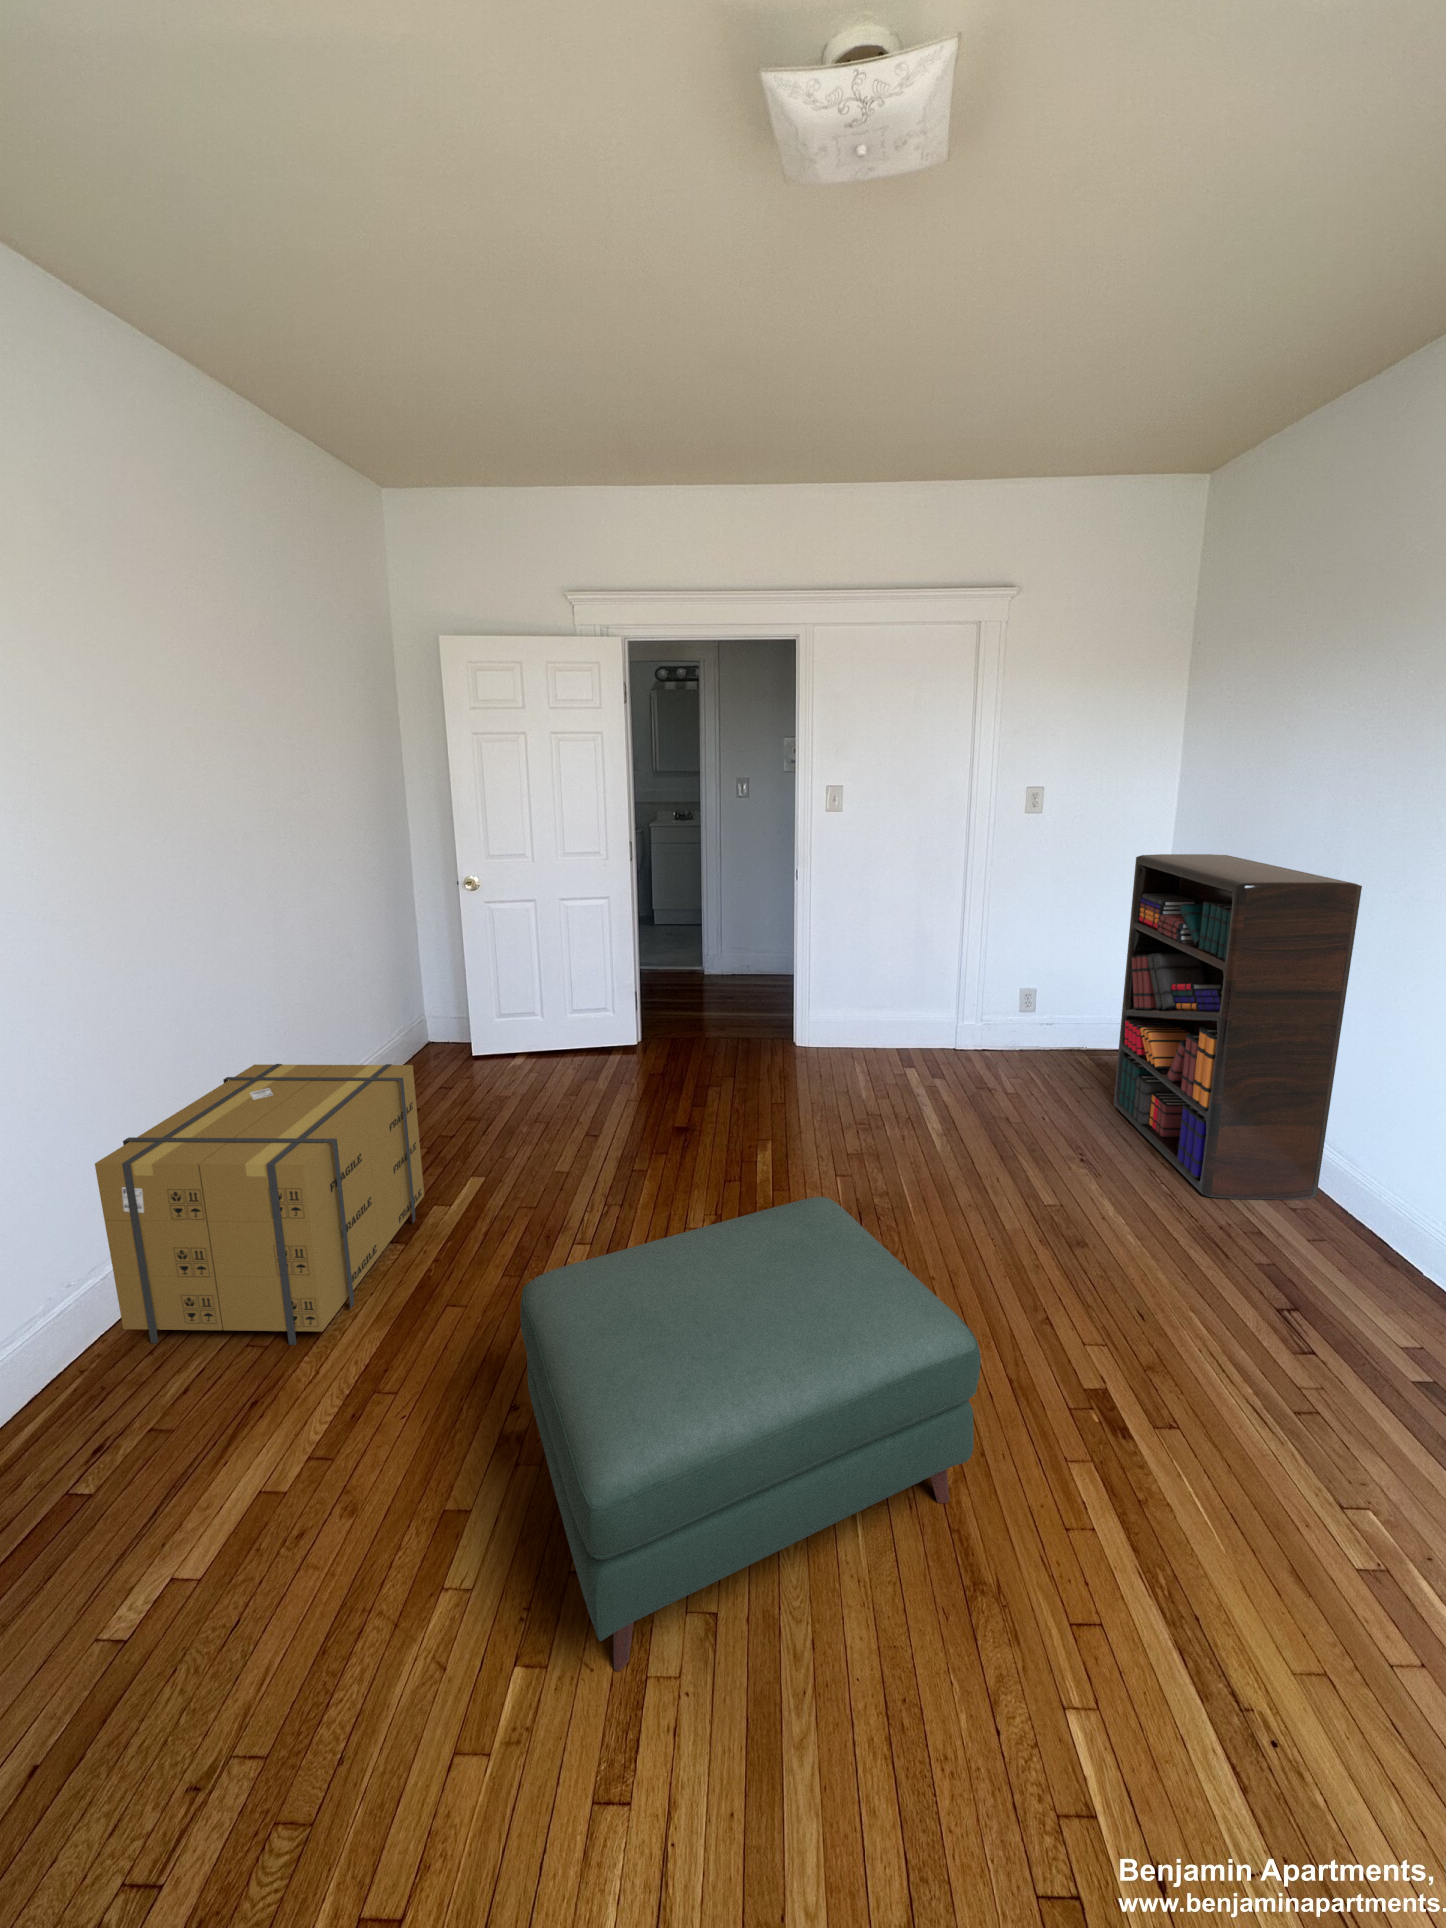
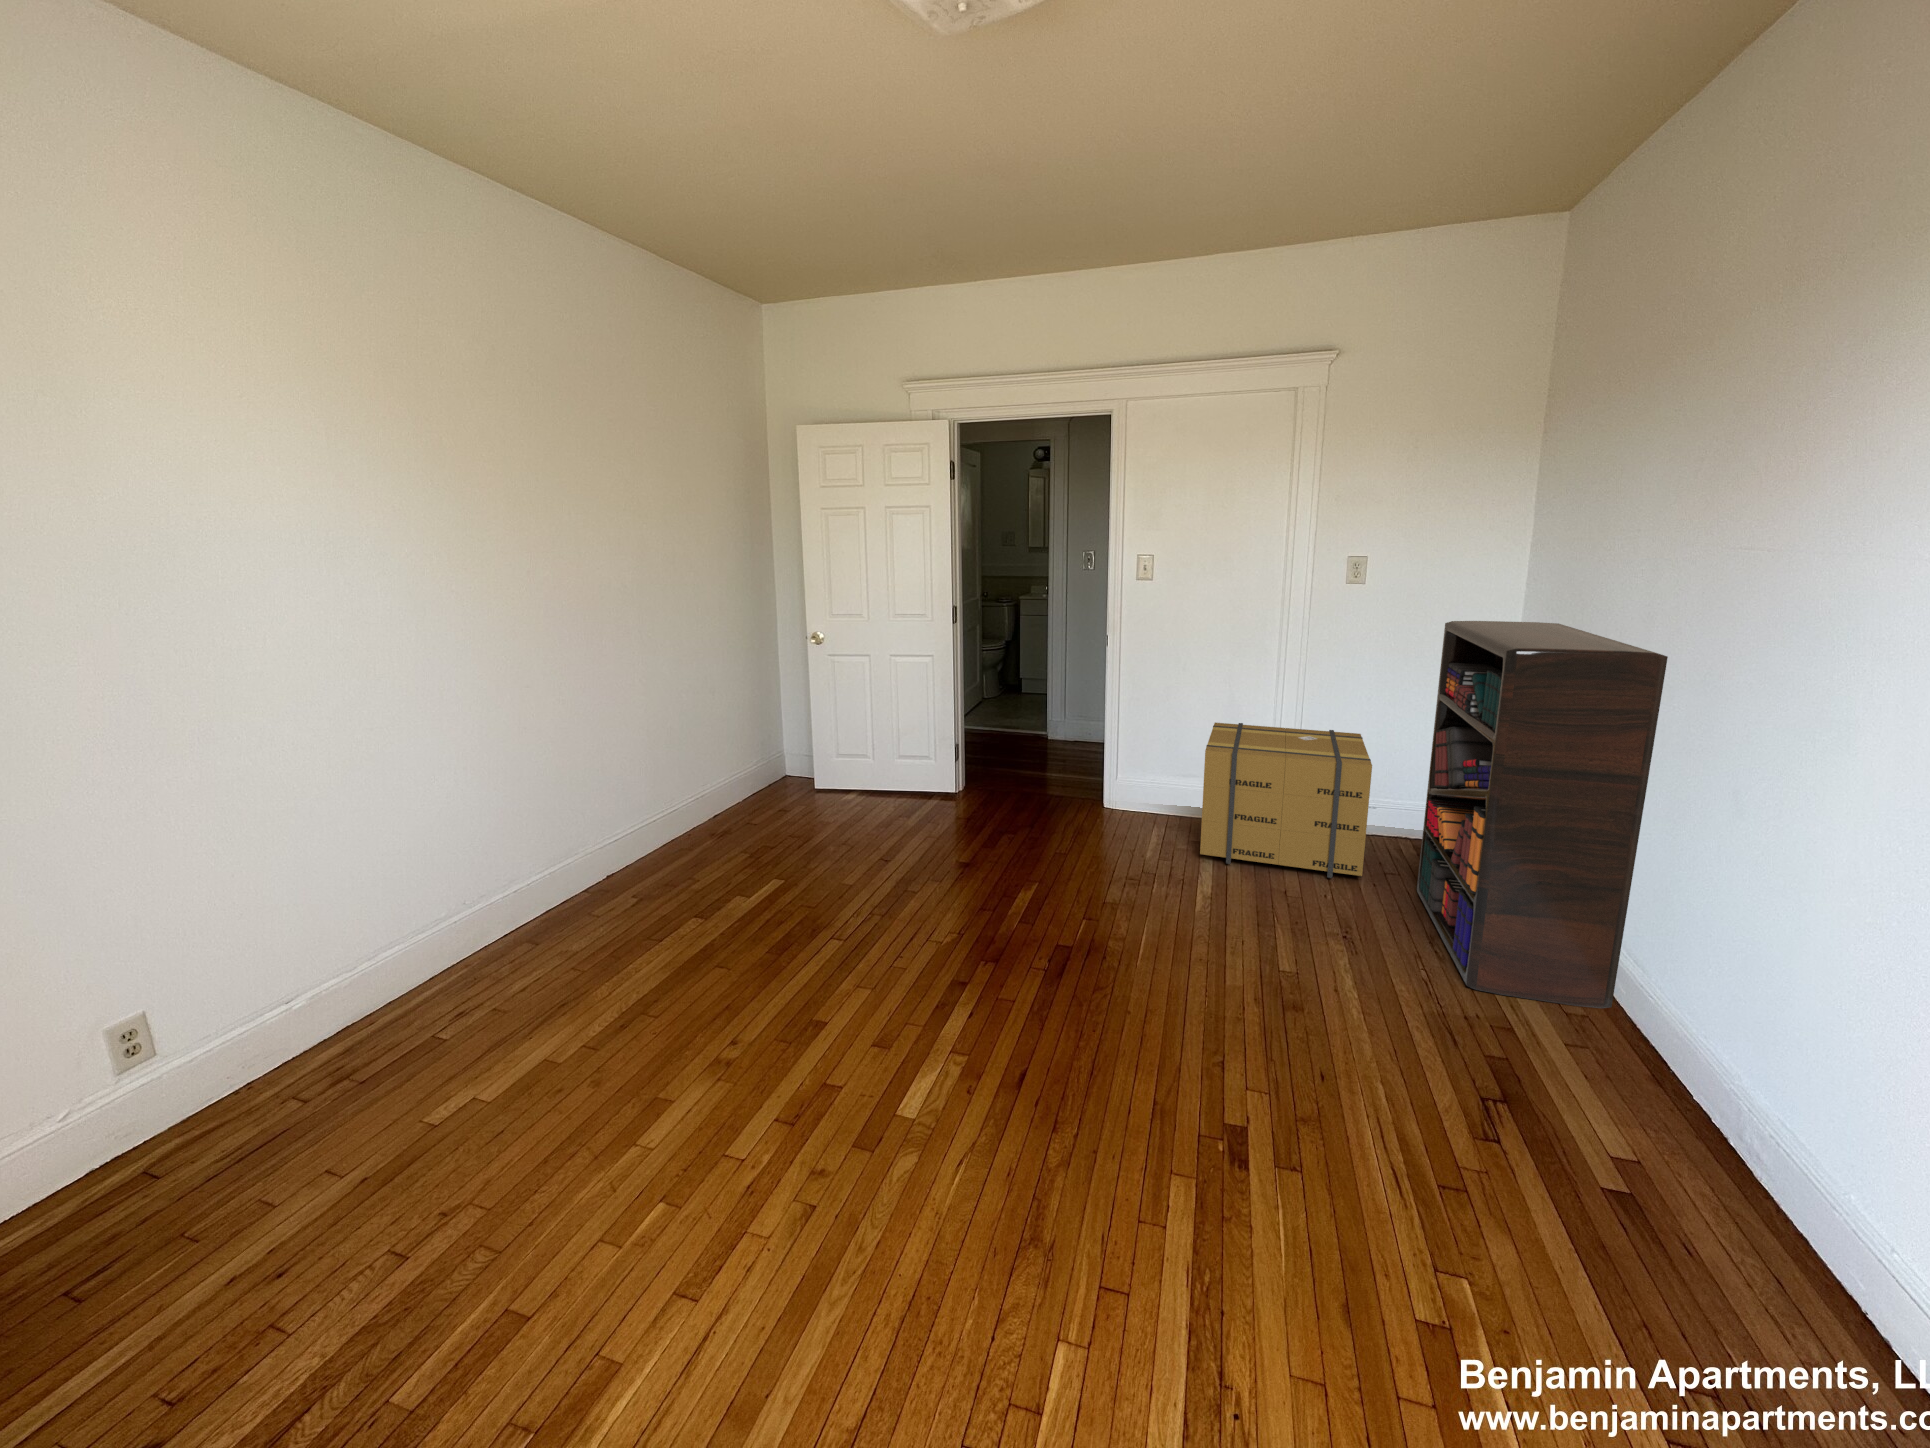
cardboard box: present [95,1064,424,1345] -> present [1200,723,1372,878]
ottoman: present [520,1197,981,1671] -> none [690,910,1064,1223]

